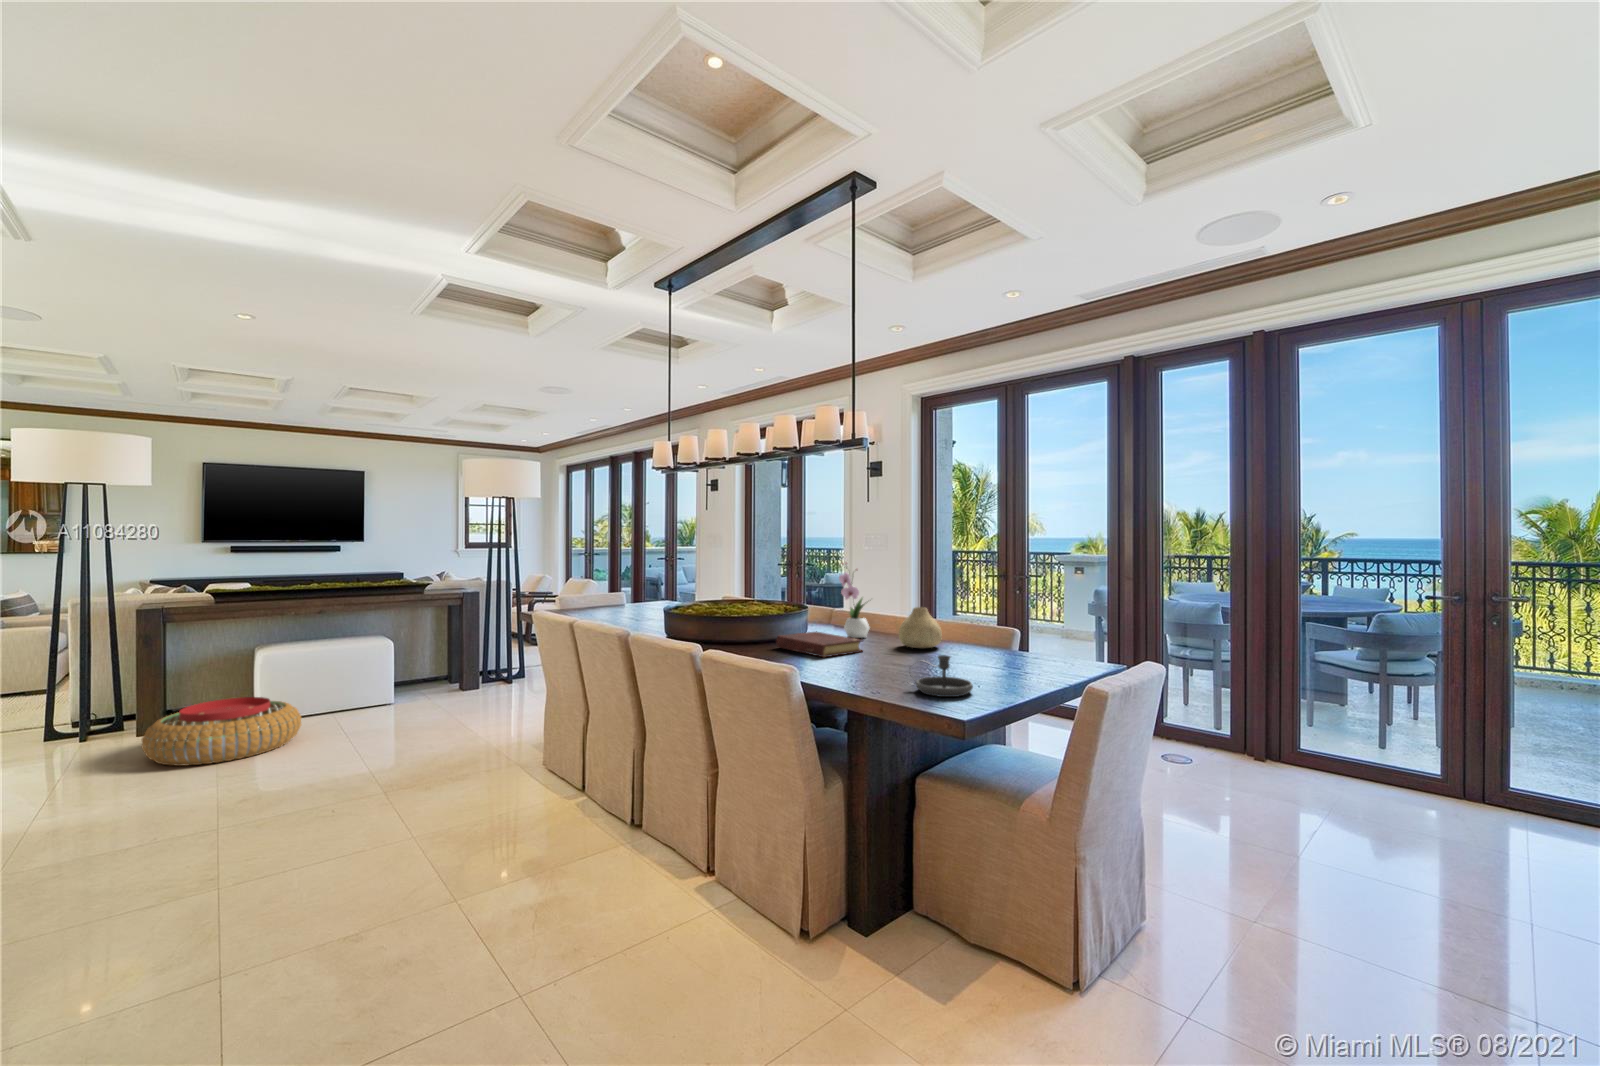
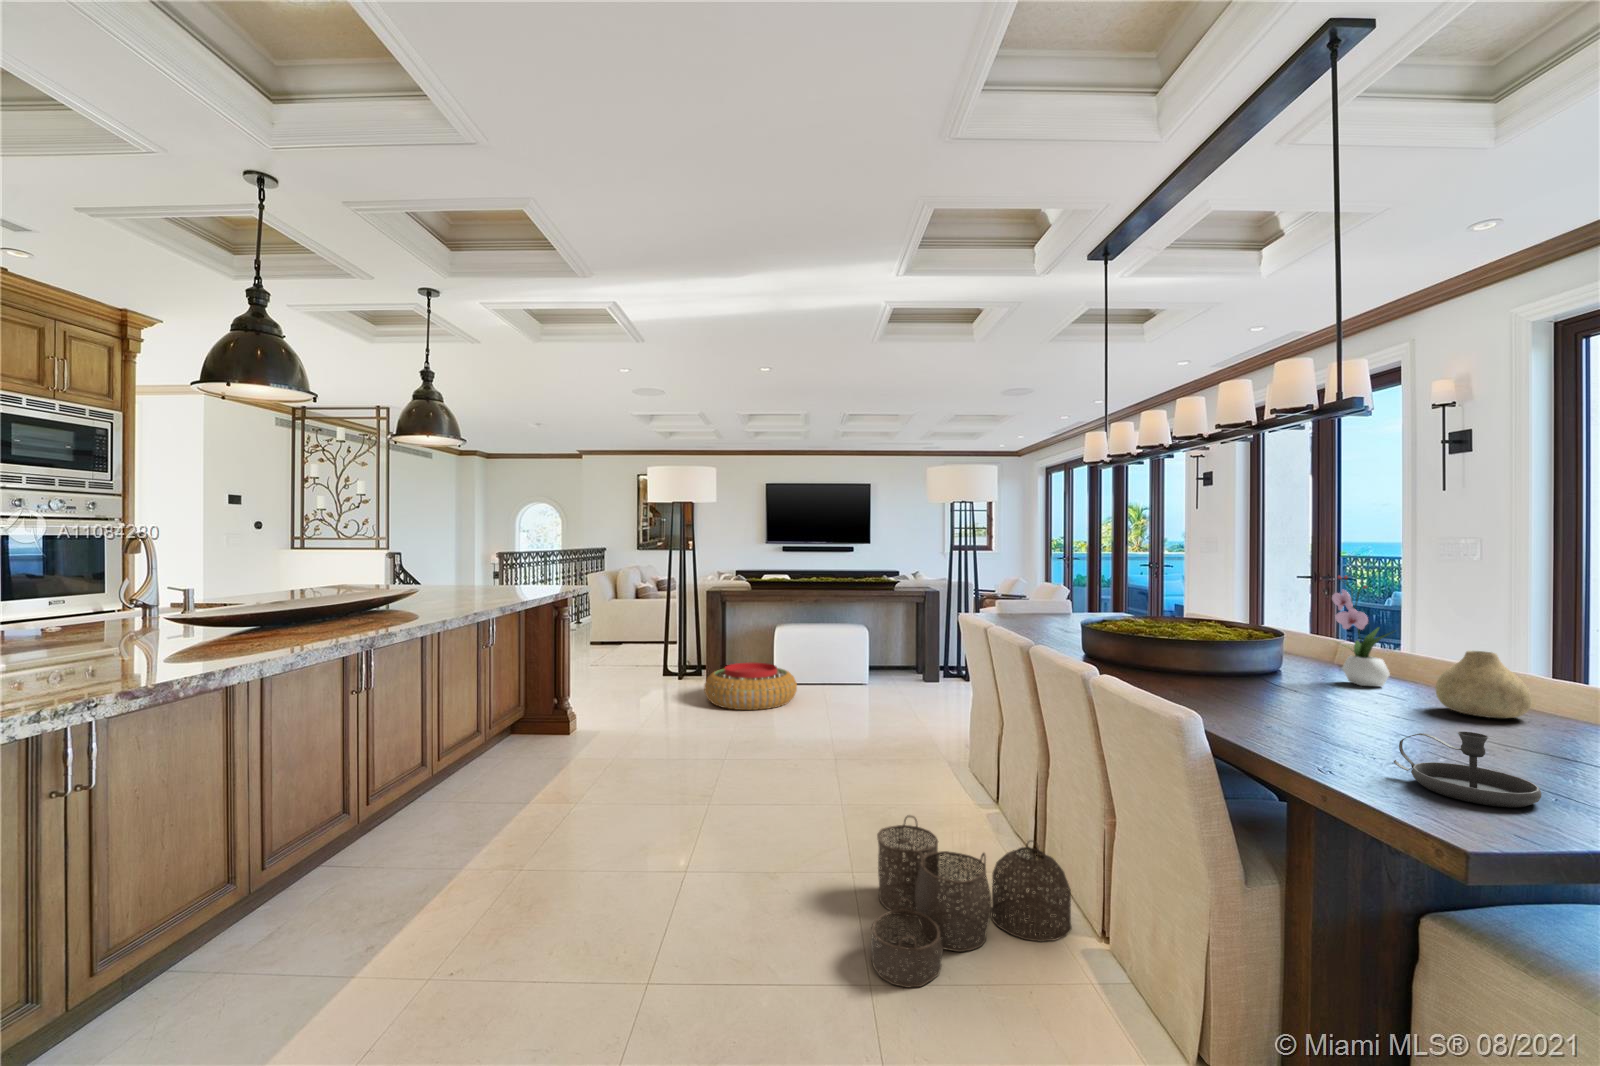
book: present [776,631,863,657] -> none [1219,667,1360,707]
woven basket: none [497,807,684,982] -> present [871,815,1071,988]

